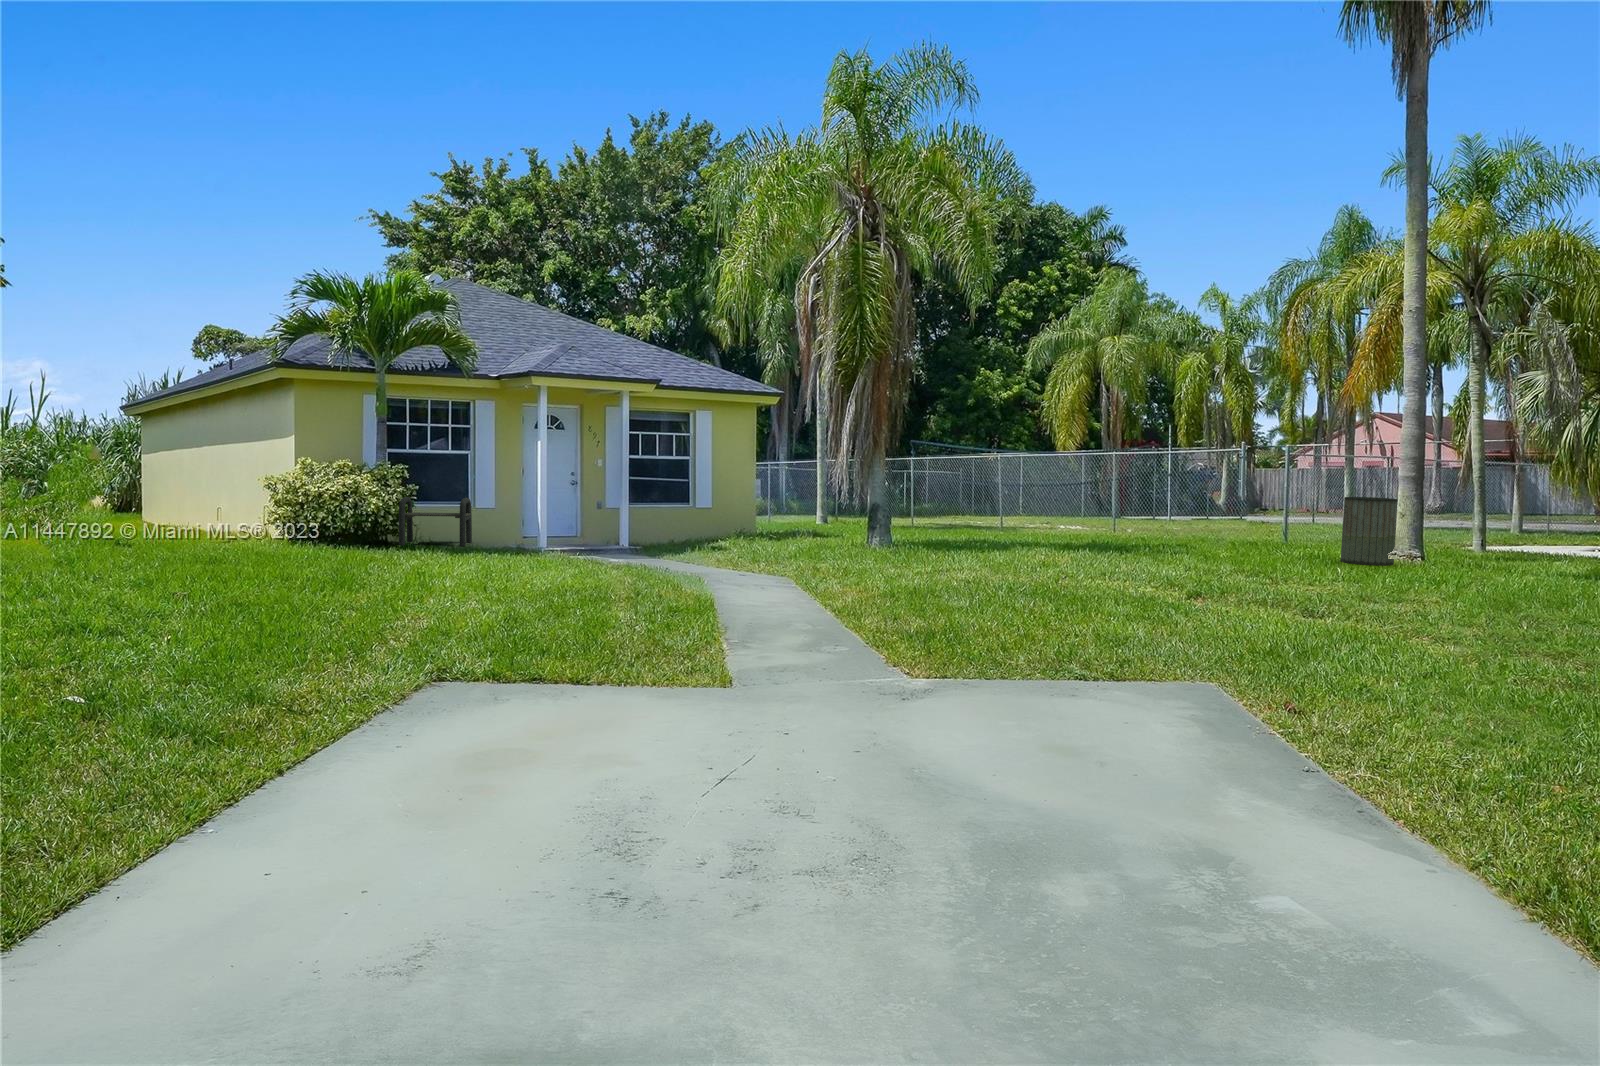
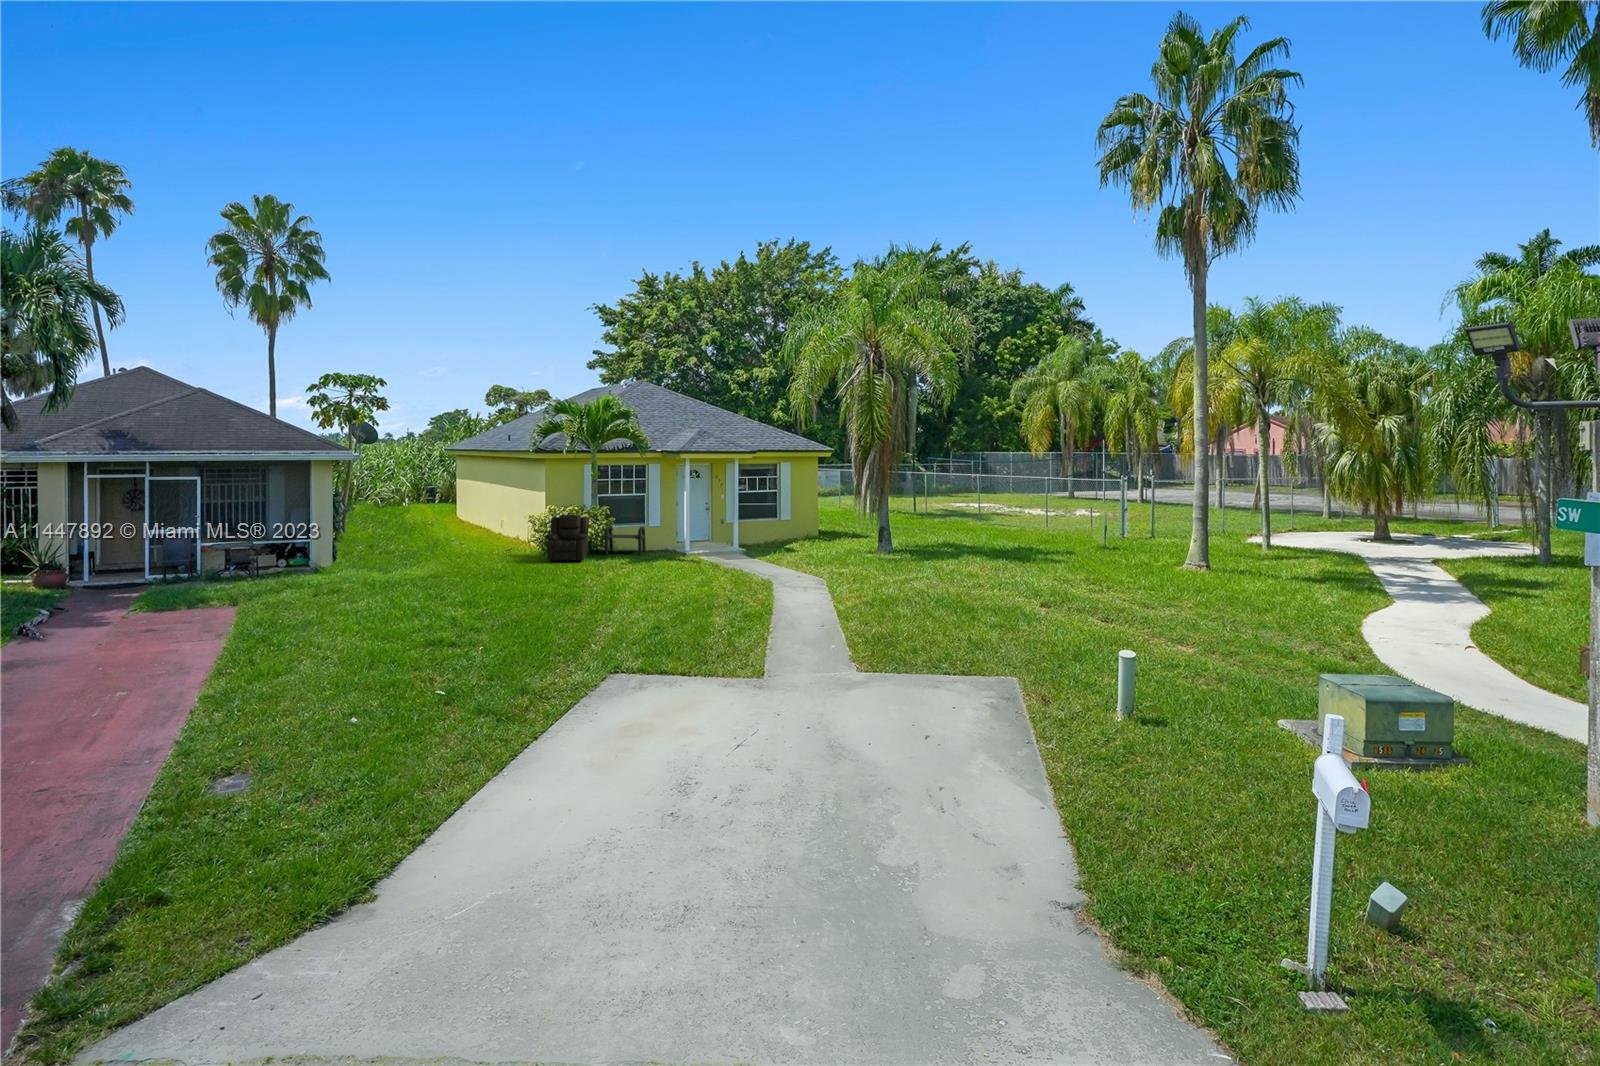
chair: none [292,472,371,552] -> present [546,515,589,562]
trash can: present [1341,497,1398,565] -> none [1160,530,1195,574]

